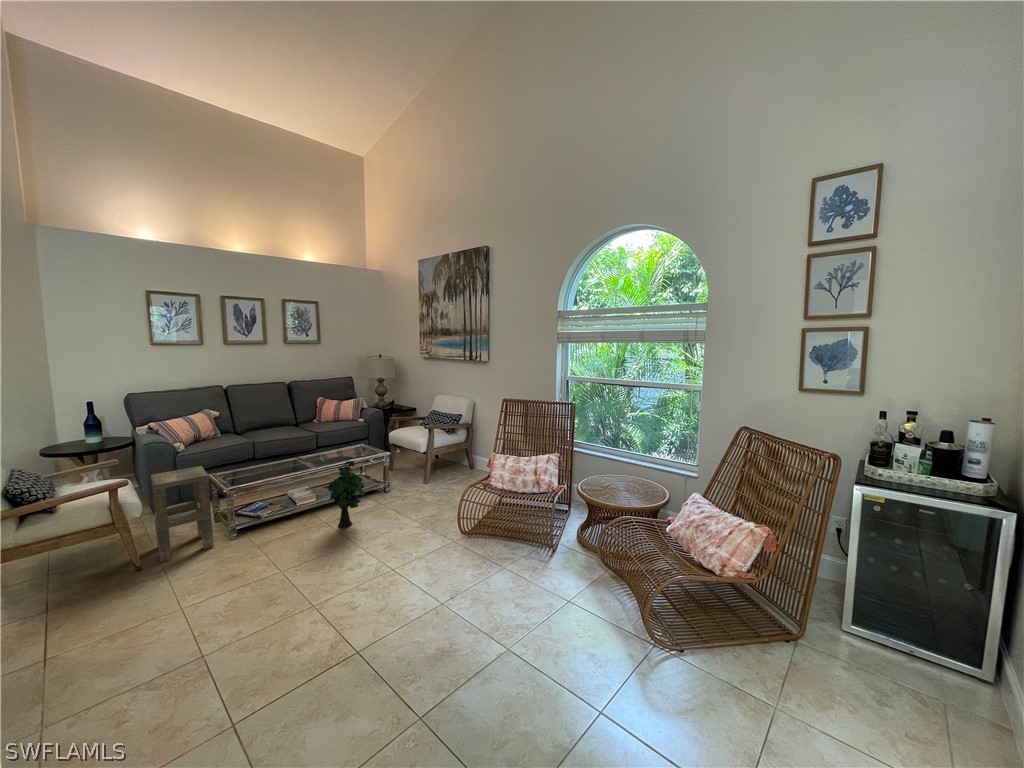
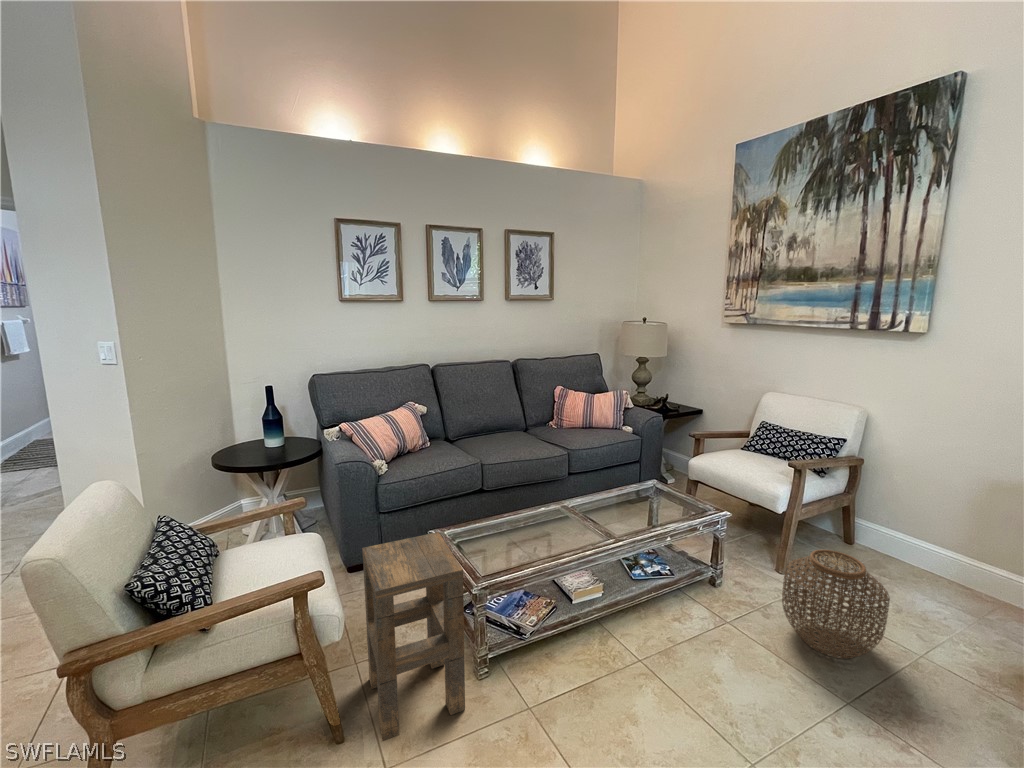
woven basket: none [400,460,440,506] -> present [782,550,890,658]
decorative plant: present [323,461,365,528] -> none [665,559,761,708]

